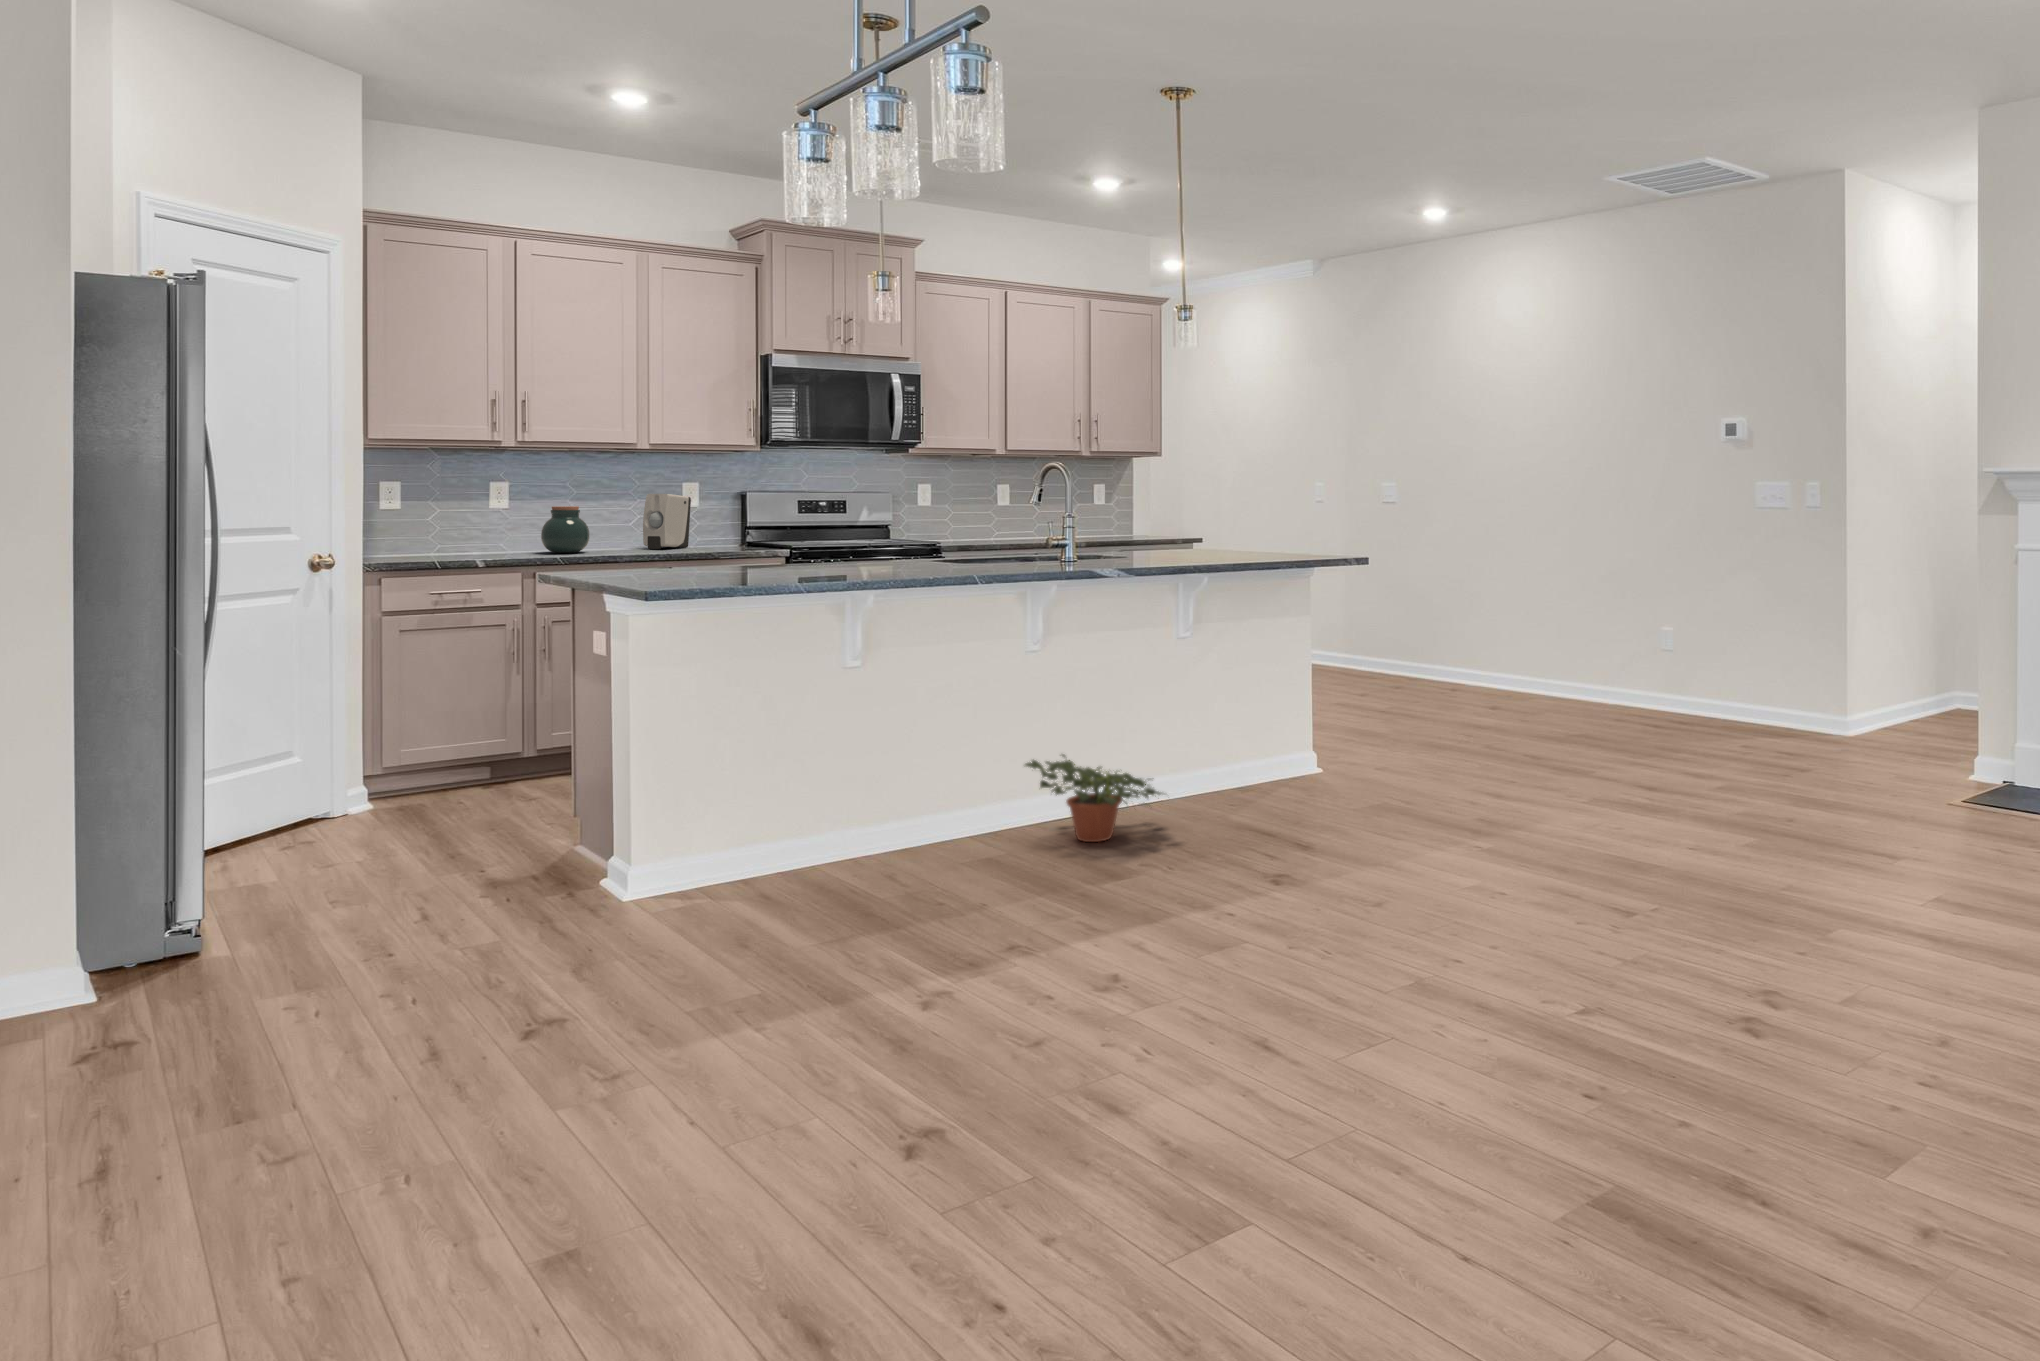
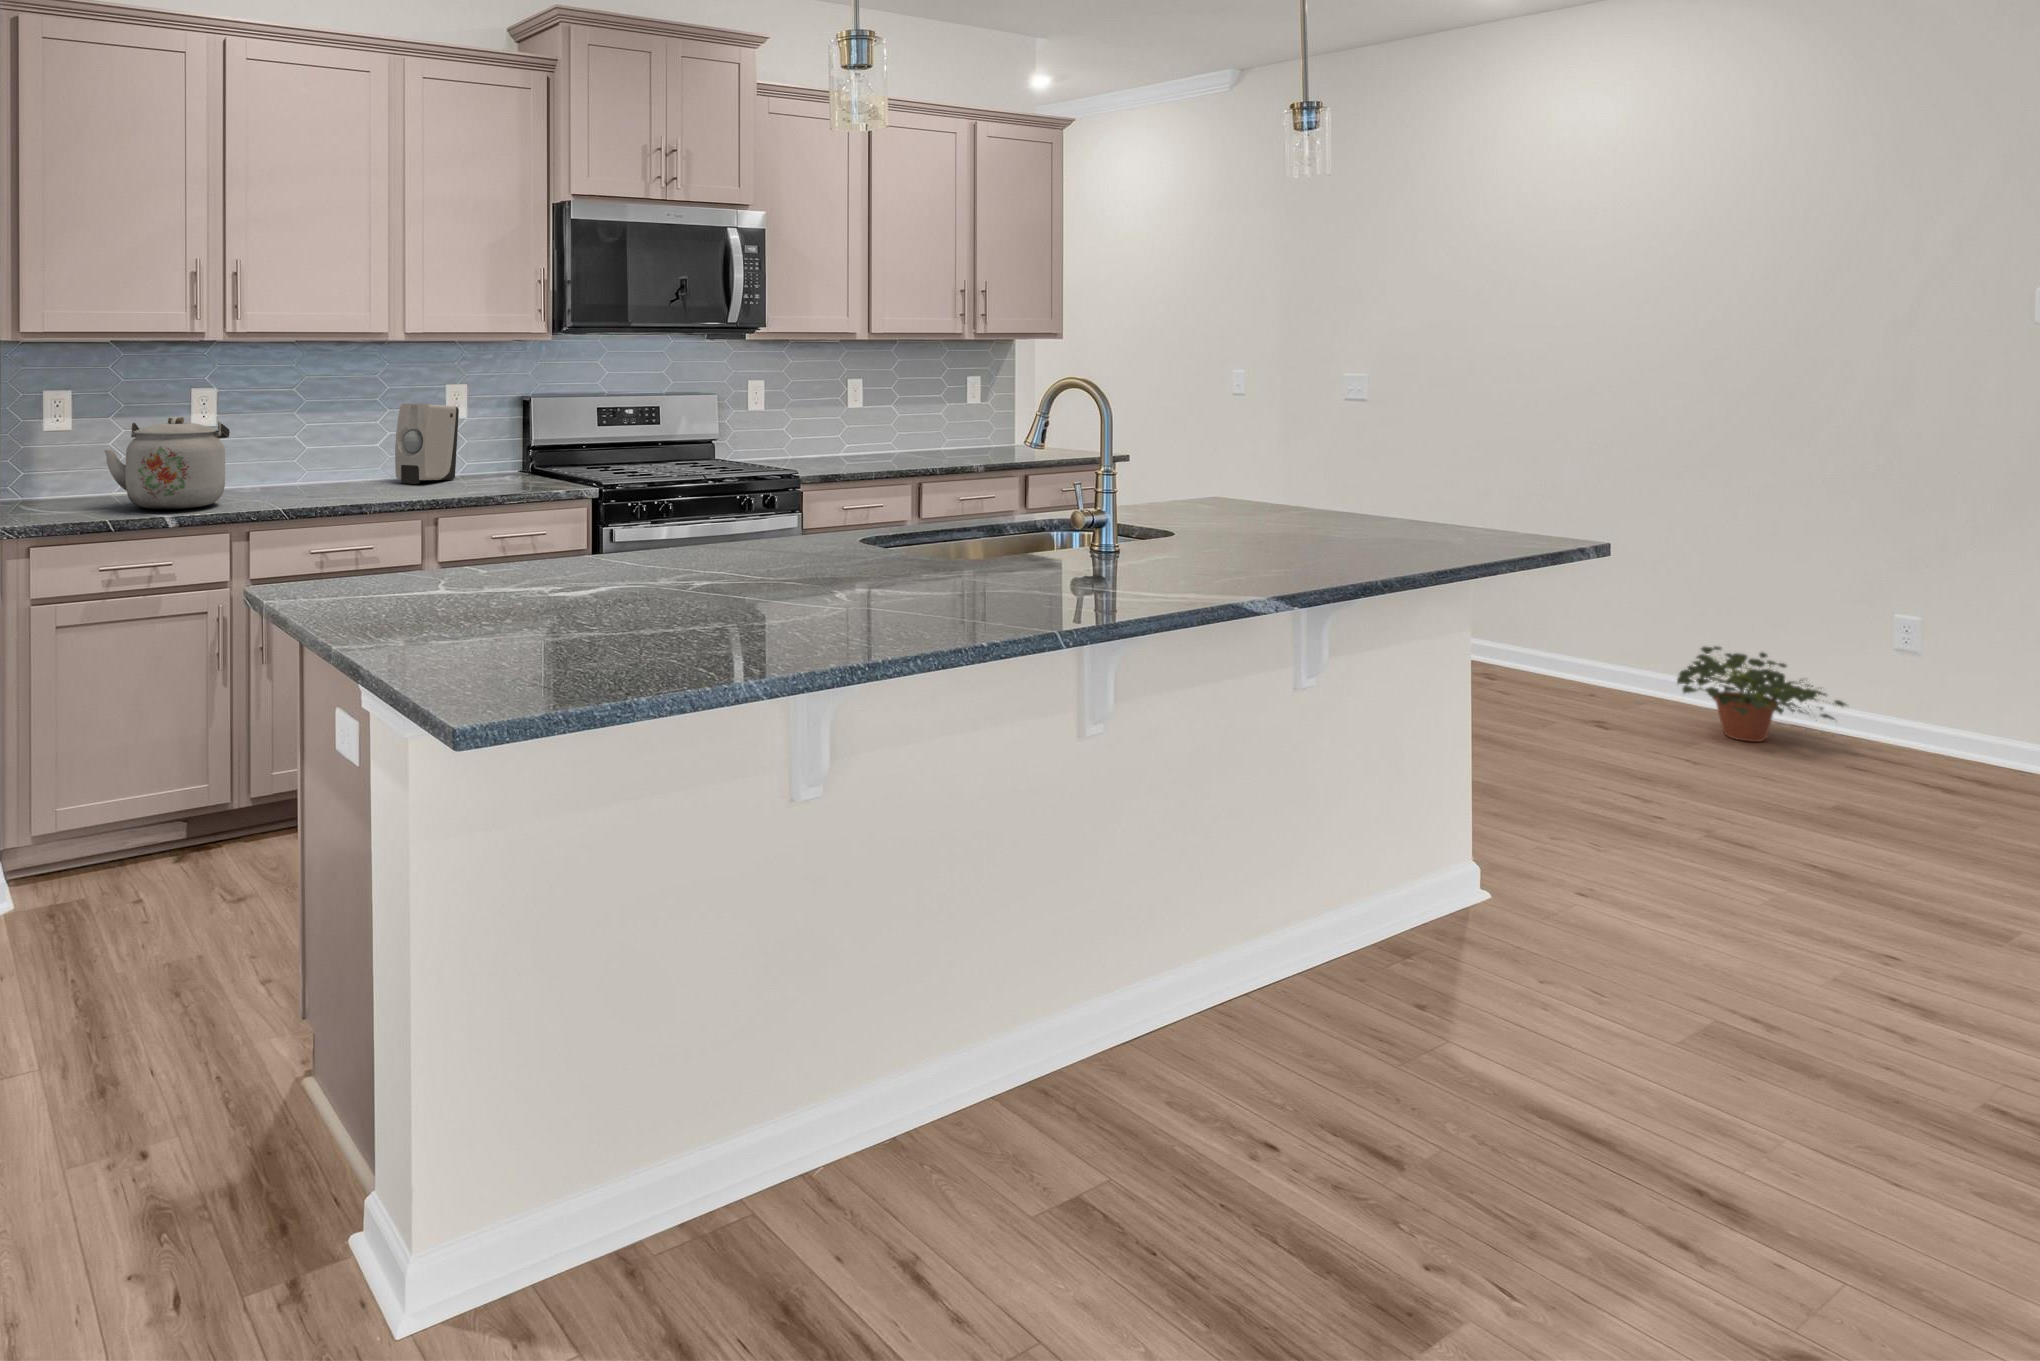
kettle: none [428,497,520,559] -> present [104,416,230,509]
jar: present [541,506,589,553] -> none [259,424,324,493]
potted plant: present [1025,755,1162,842] -> present [1677,646,1846,742]

